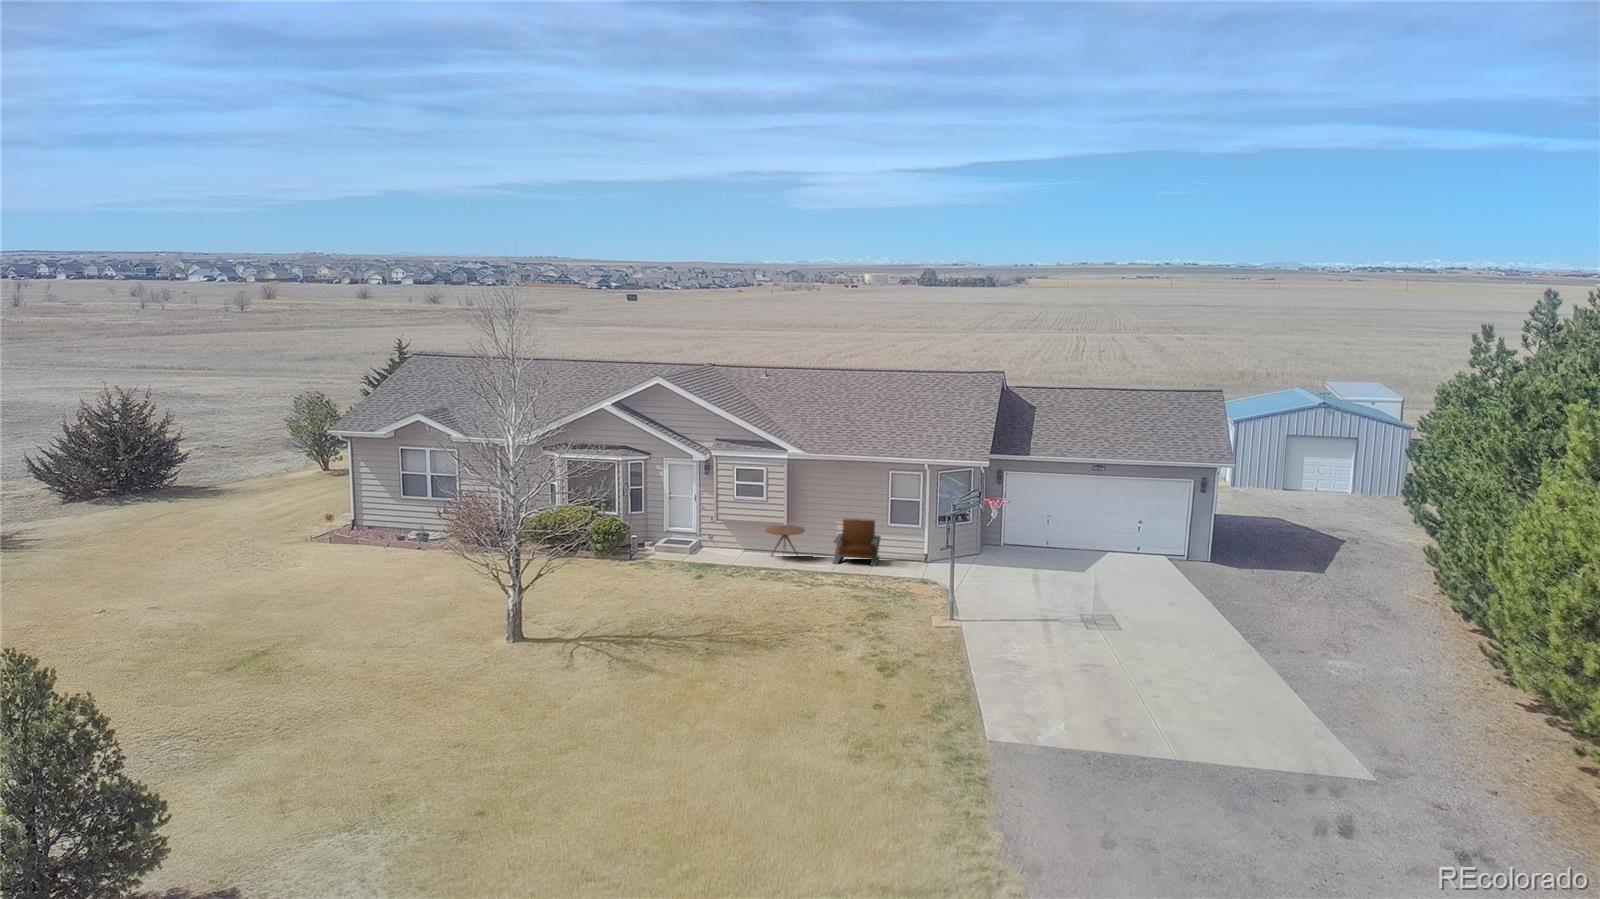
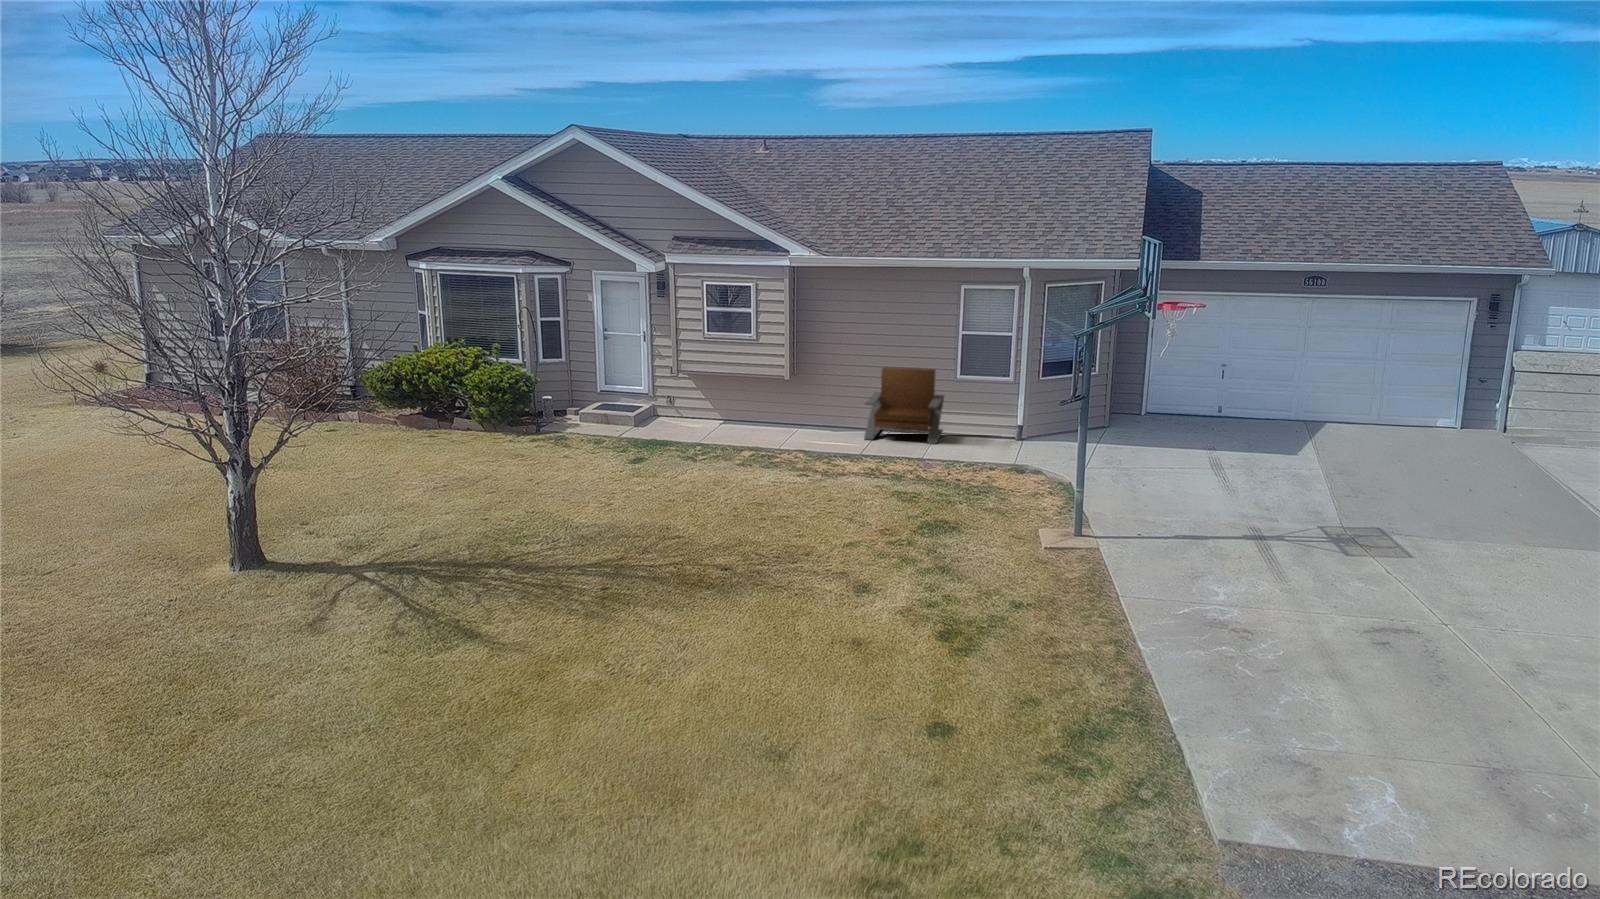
round table: present [765,525,805,554] -> none [753,379,819,434]

